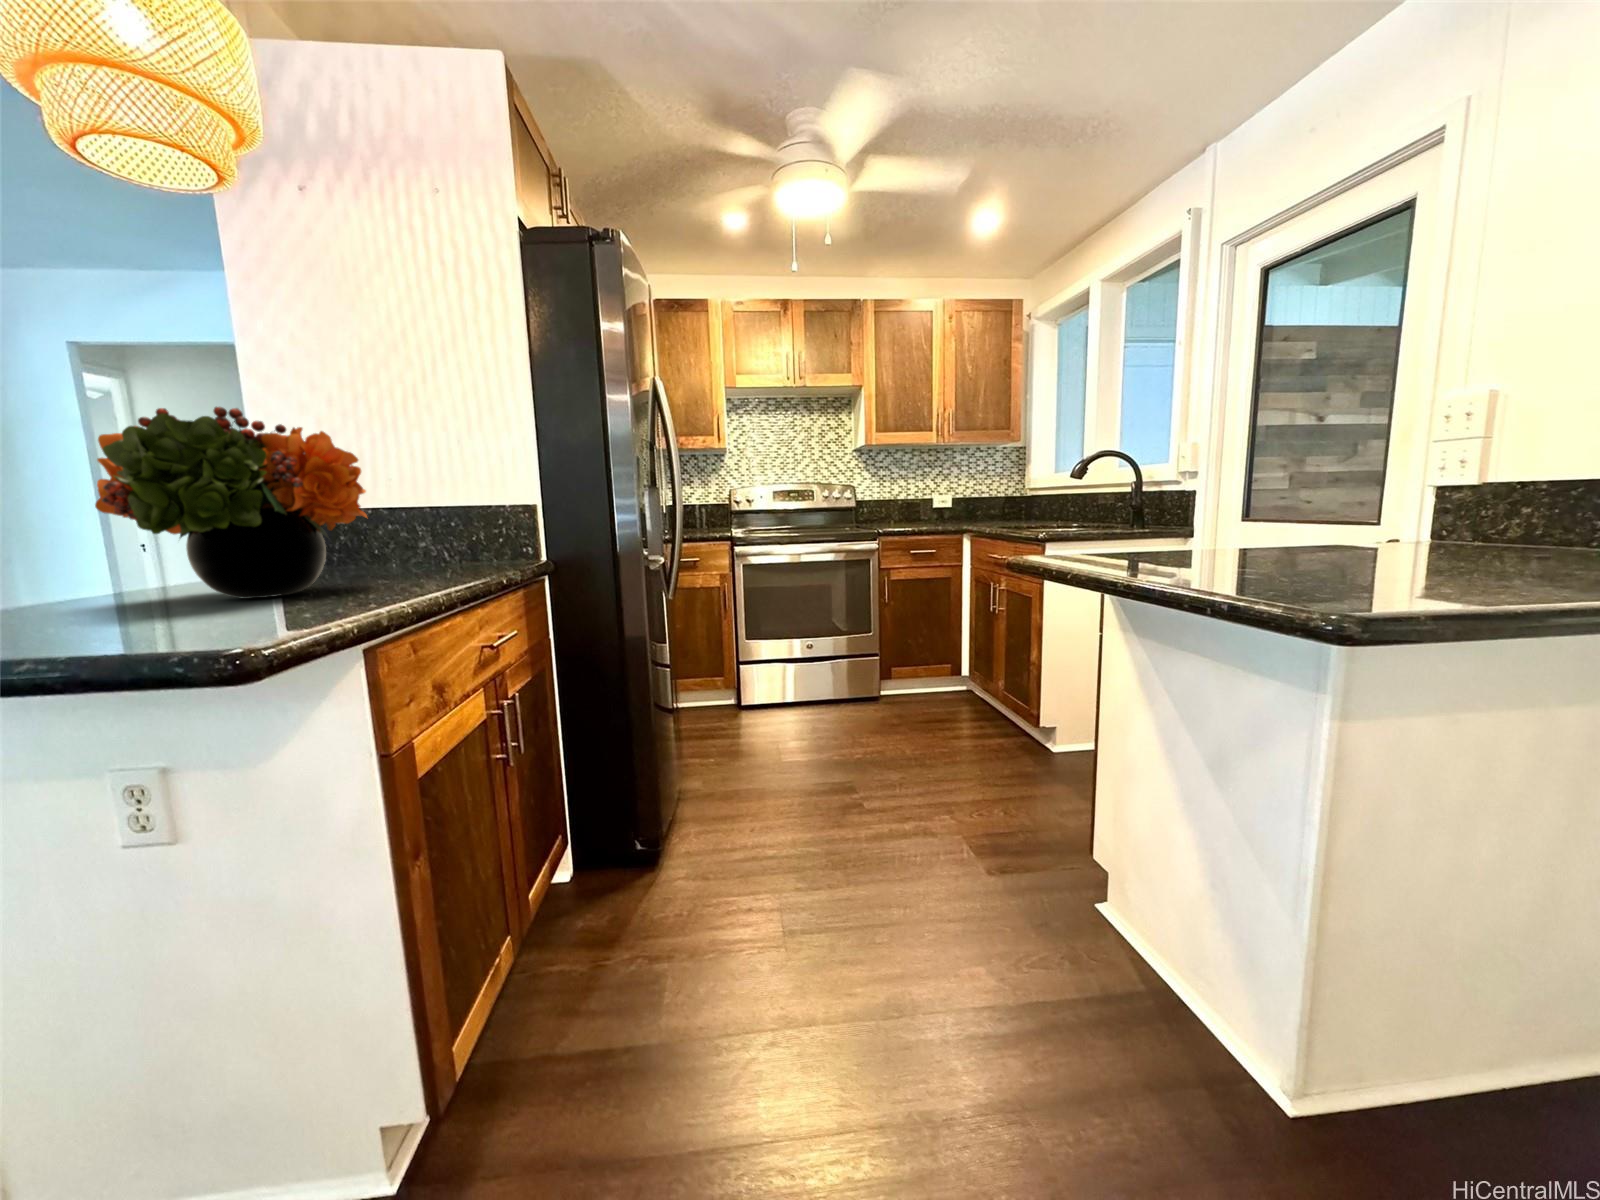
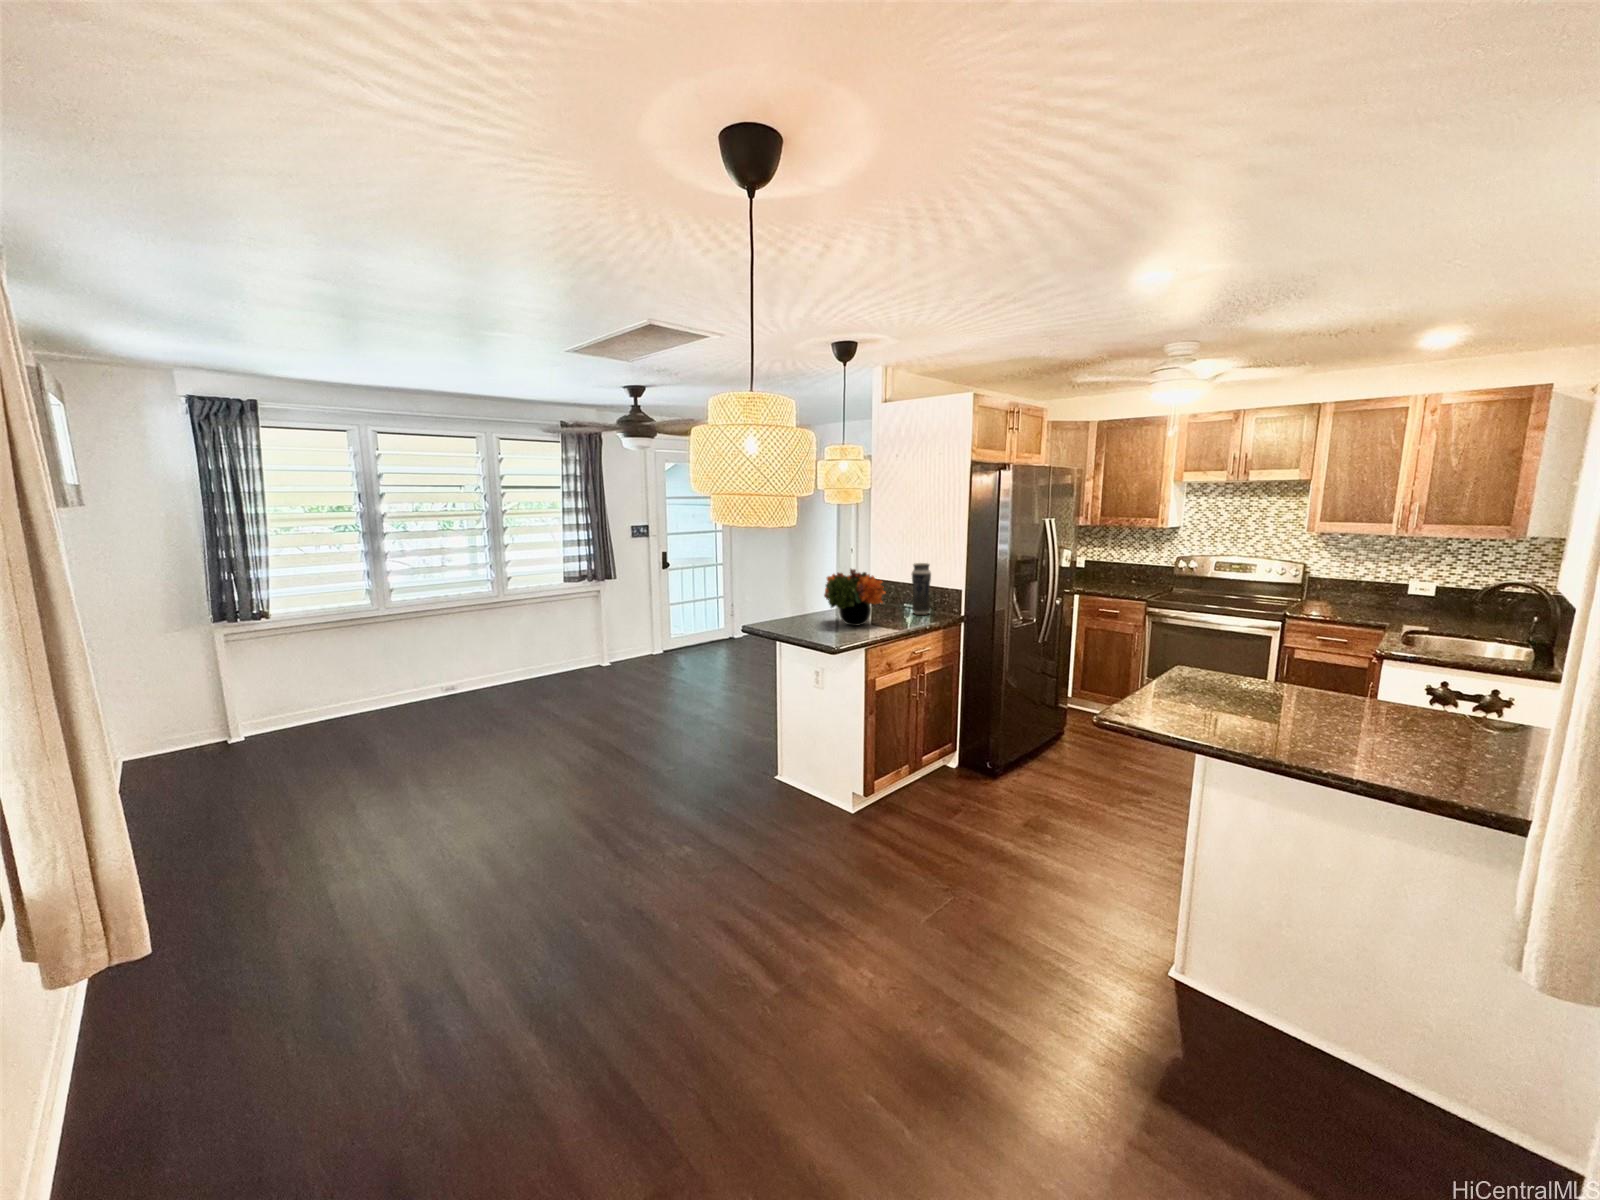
vase: none [404,440,469,568] -> present [912,563,931,615]

